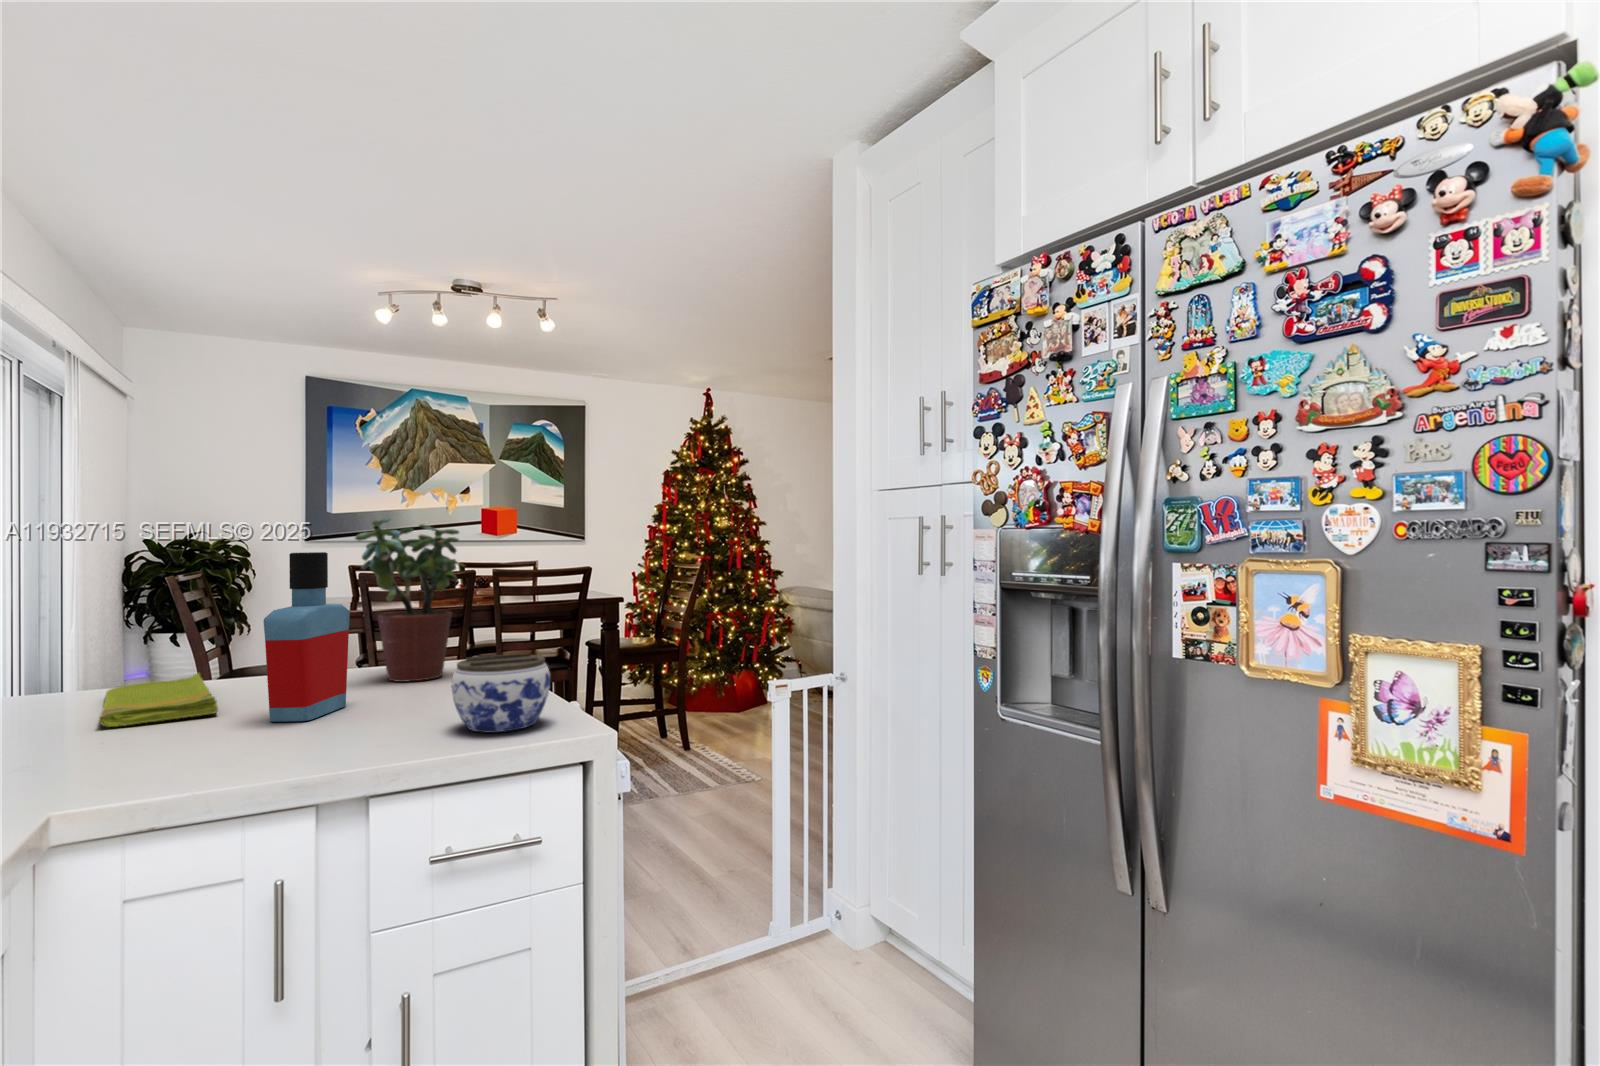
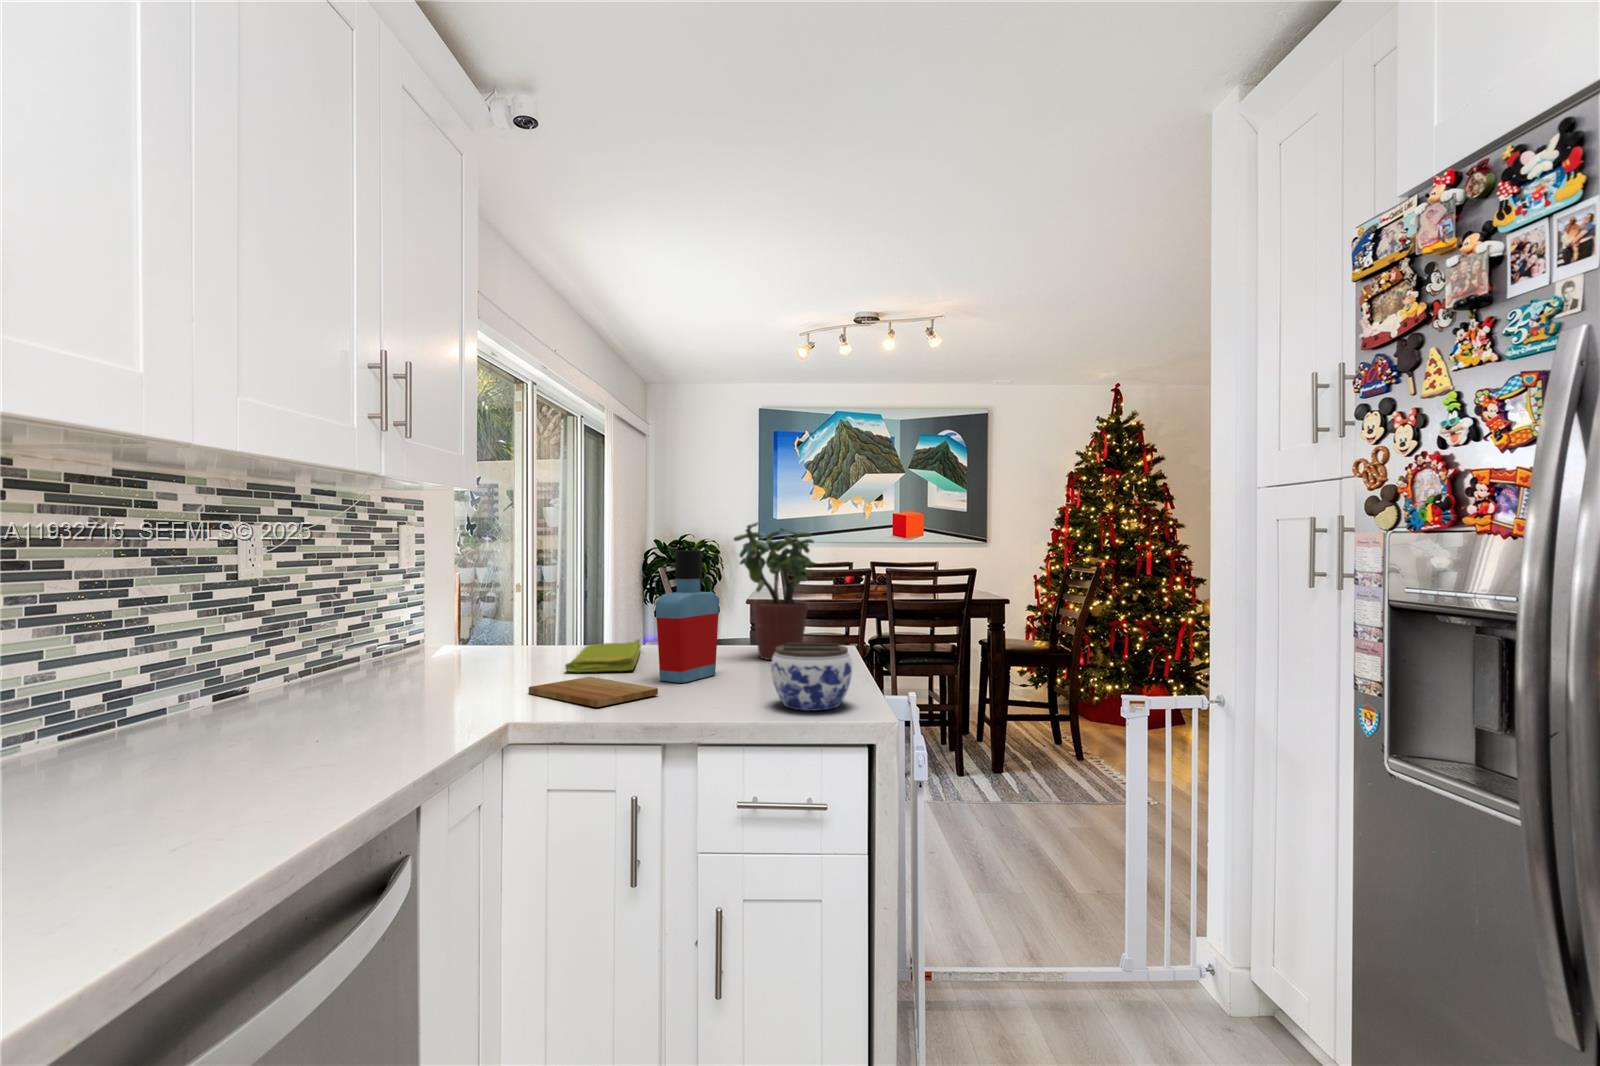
cutting board: none [57,729,284,767] -> present [529,677,658,707]

